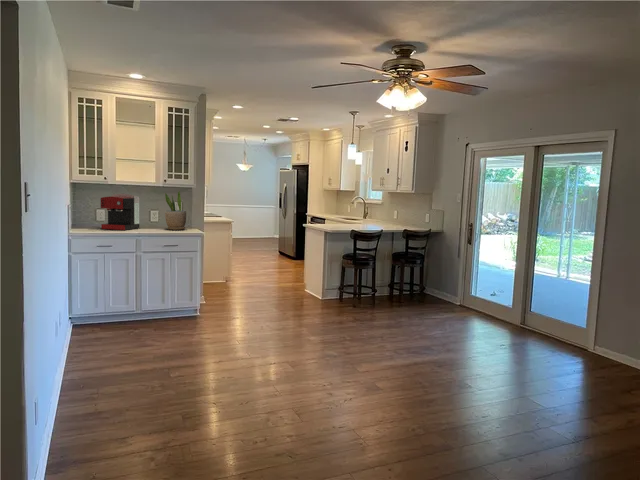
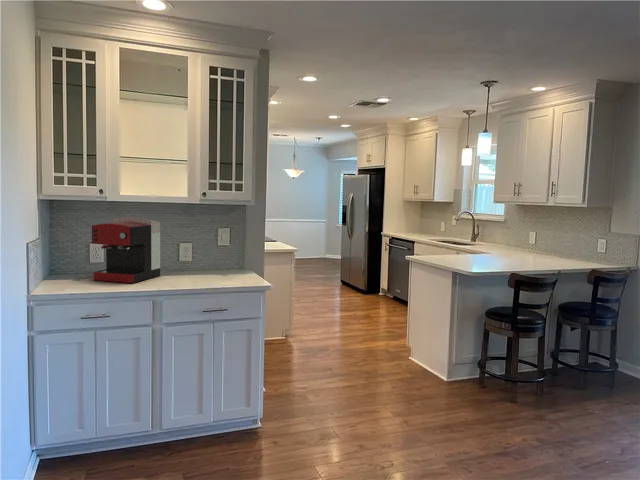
potted plant: present [165,192,186,230] -> none [204,211,239,279]

